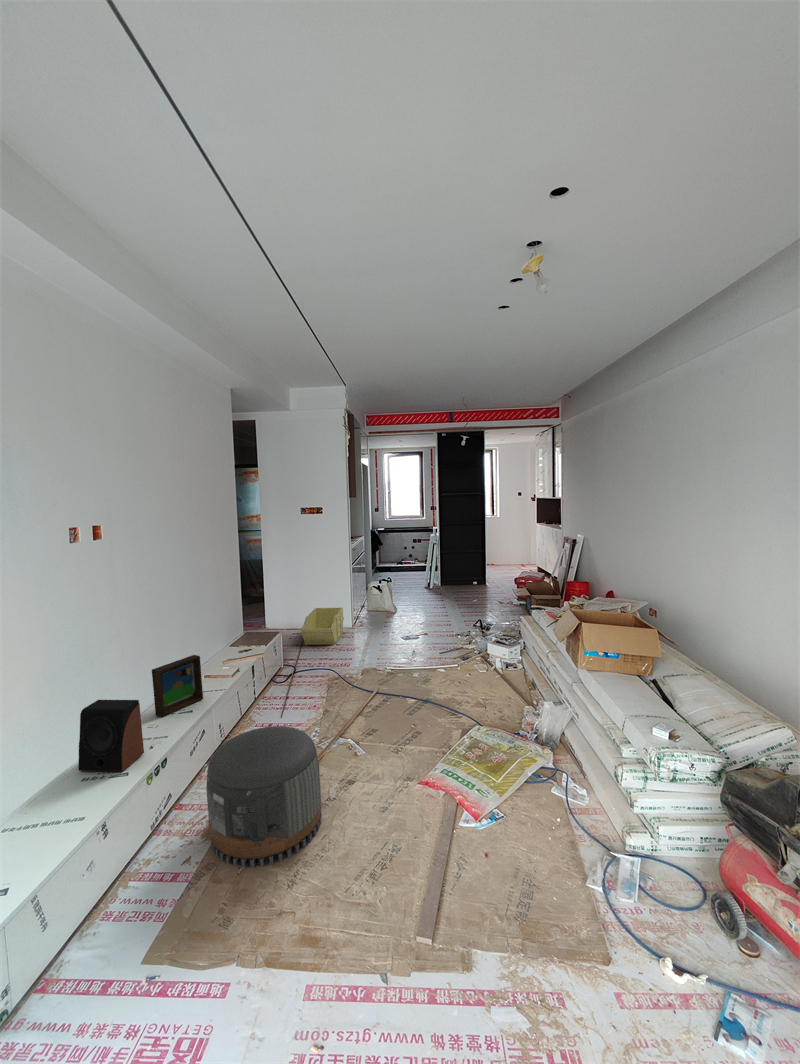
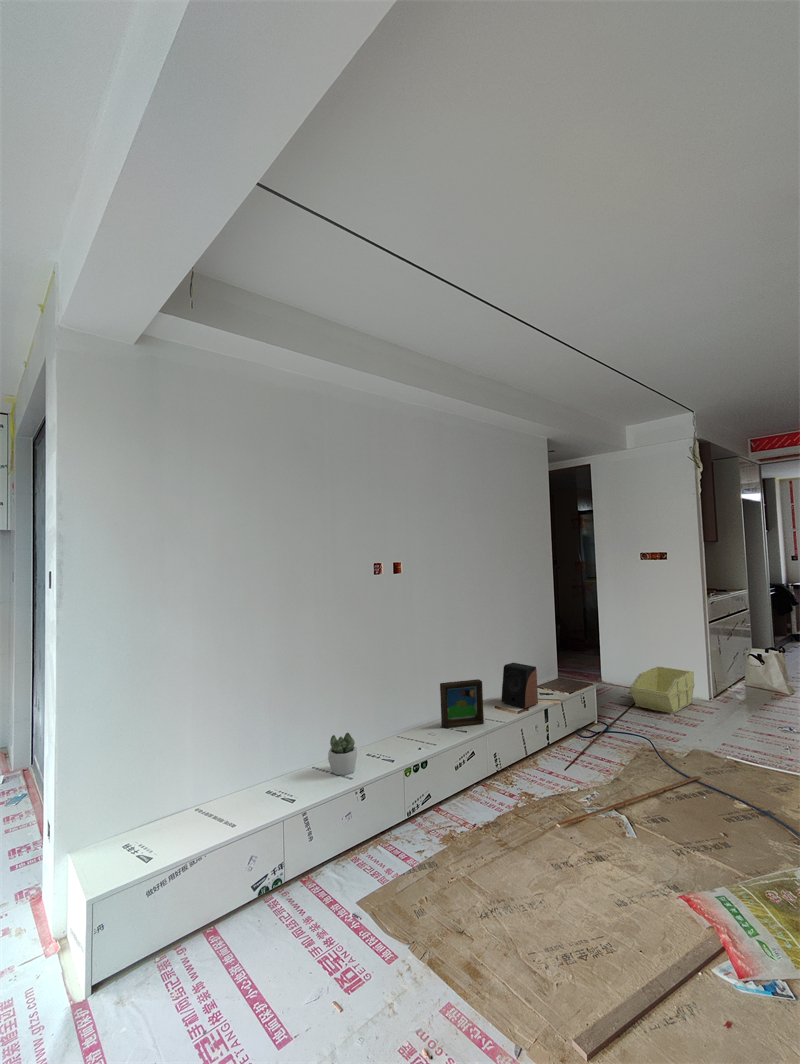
speaker: present [78,700,144,772] -> present [502,663,538,708]
pouf: present [206,726,322,868] -> none [439,758,550,894]
succulent plant: none [33,766,80,826] -> present [328,733,357,775]

